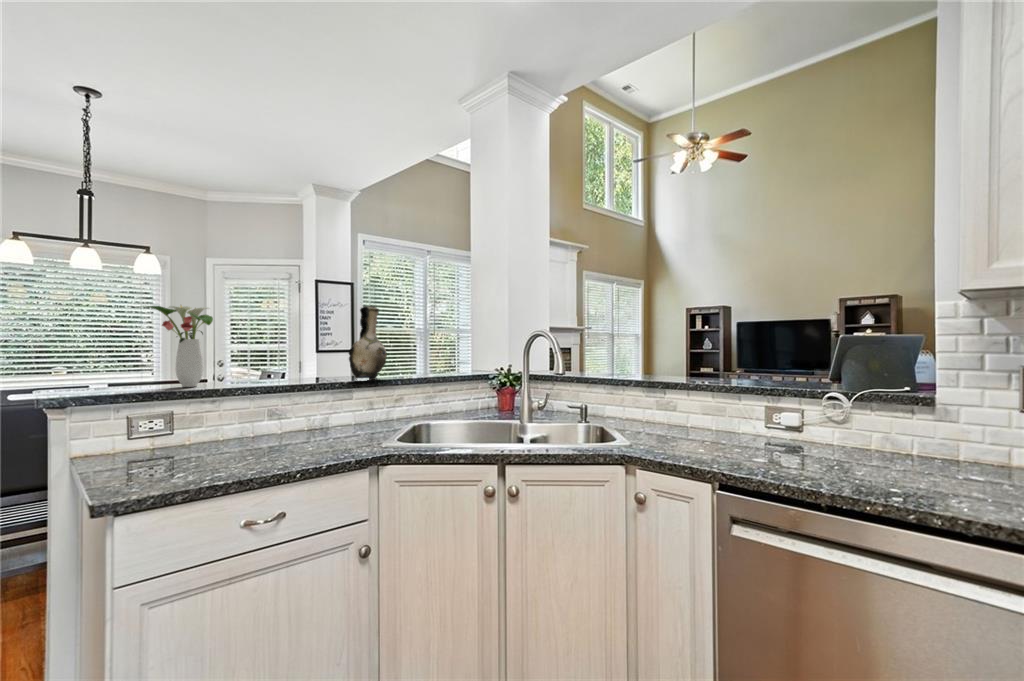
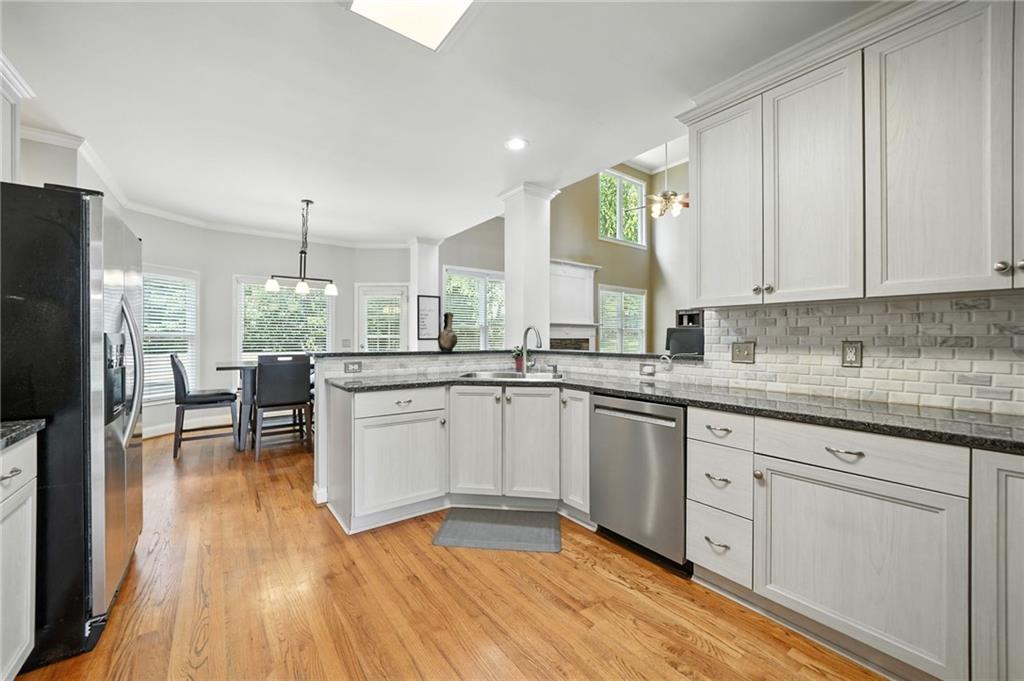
flower arrangement: present [144,305,213,387] -> none [337,313,373,354]

